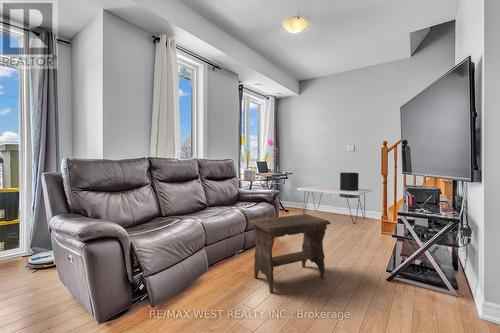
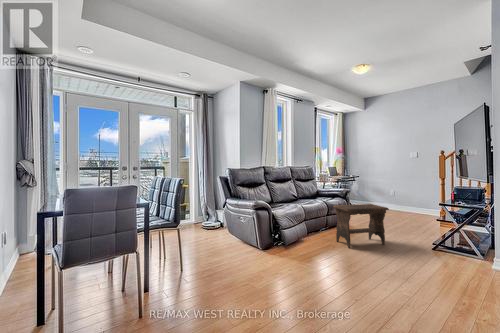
side table: present [297,173,372,224] -> none [363,176,433,219]

